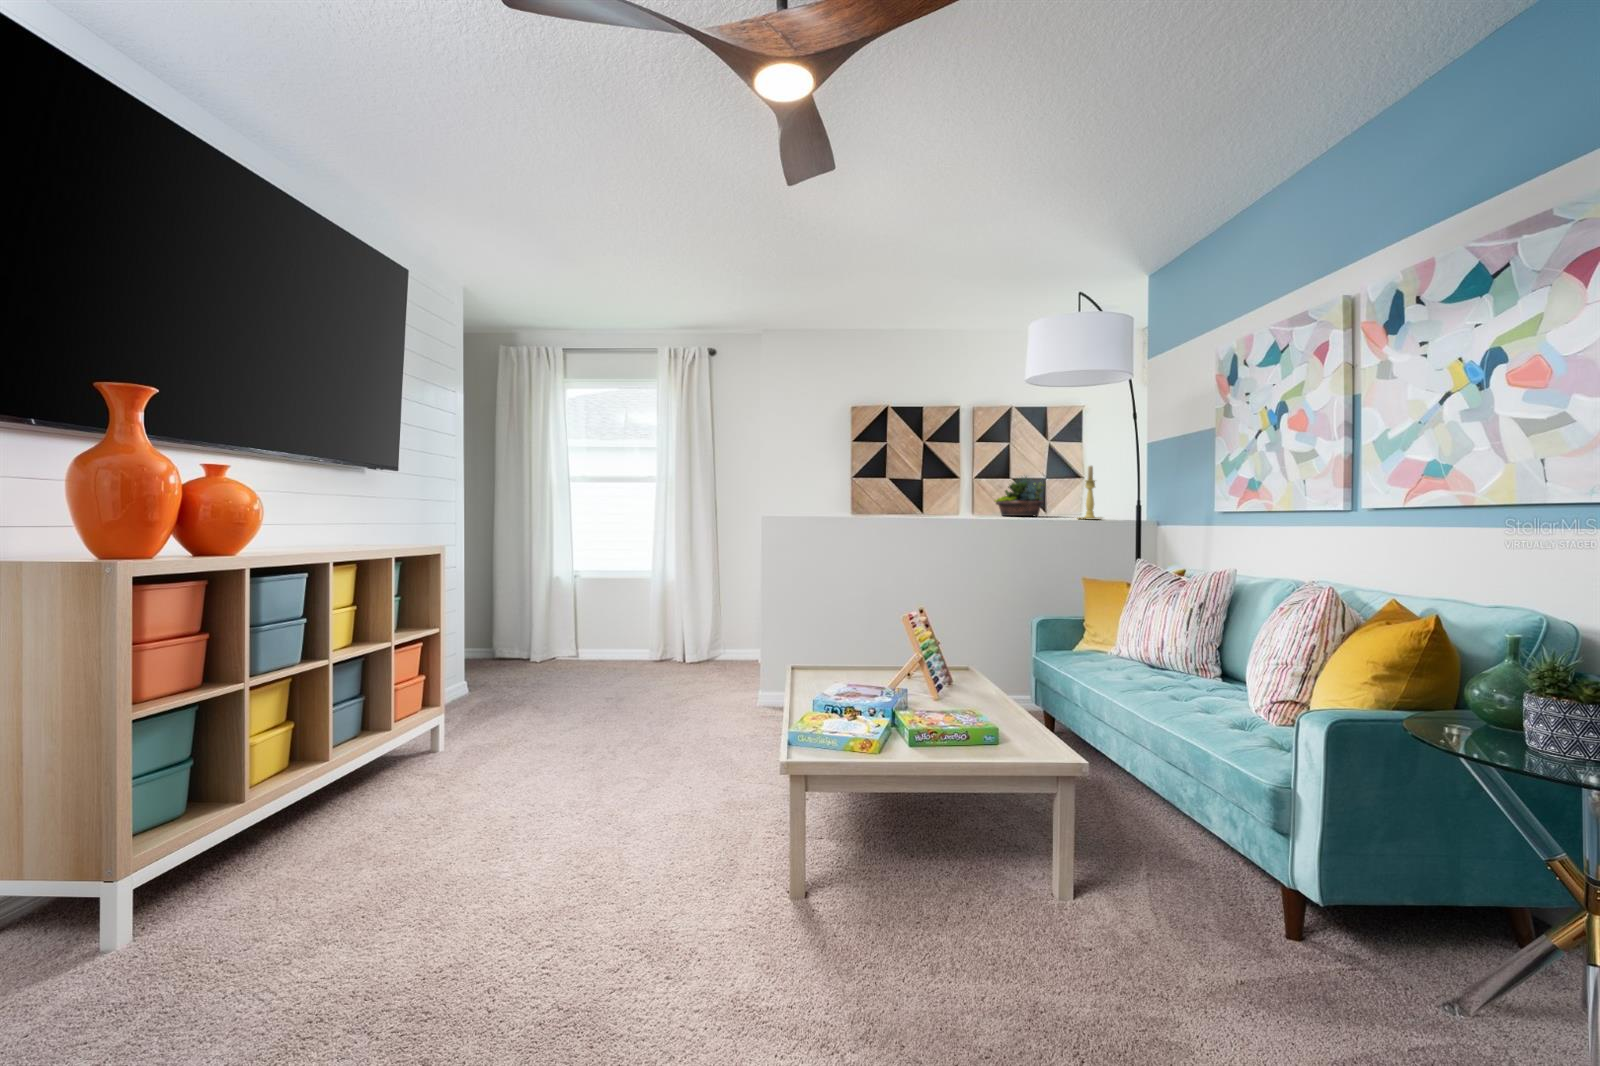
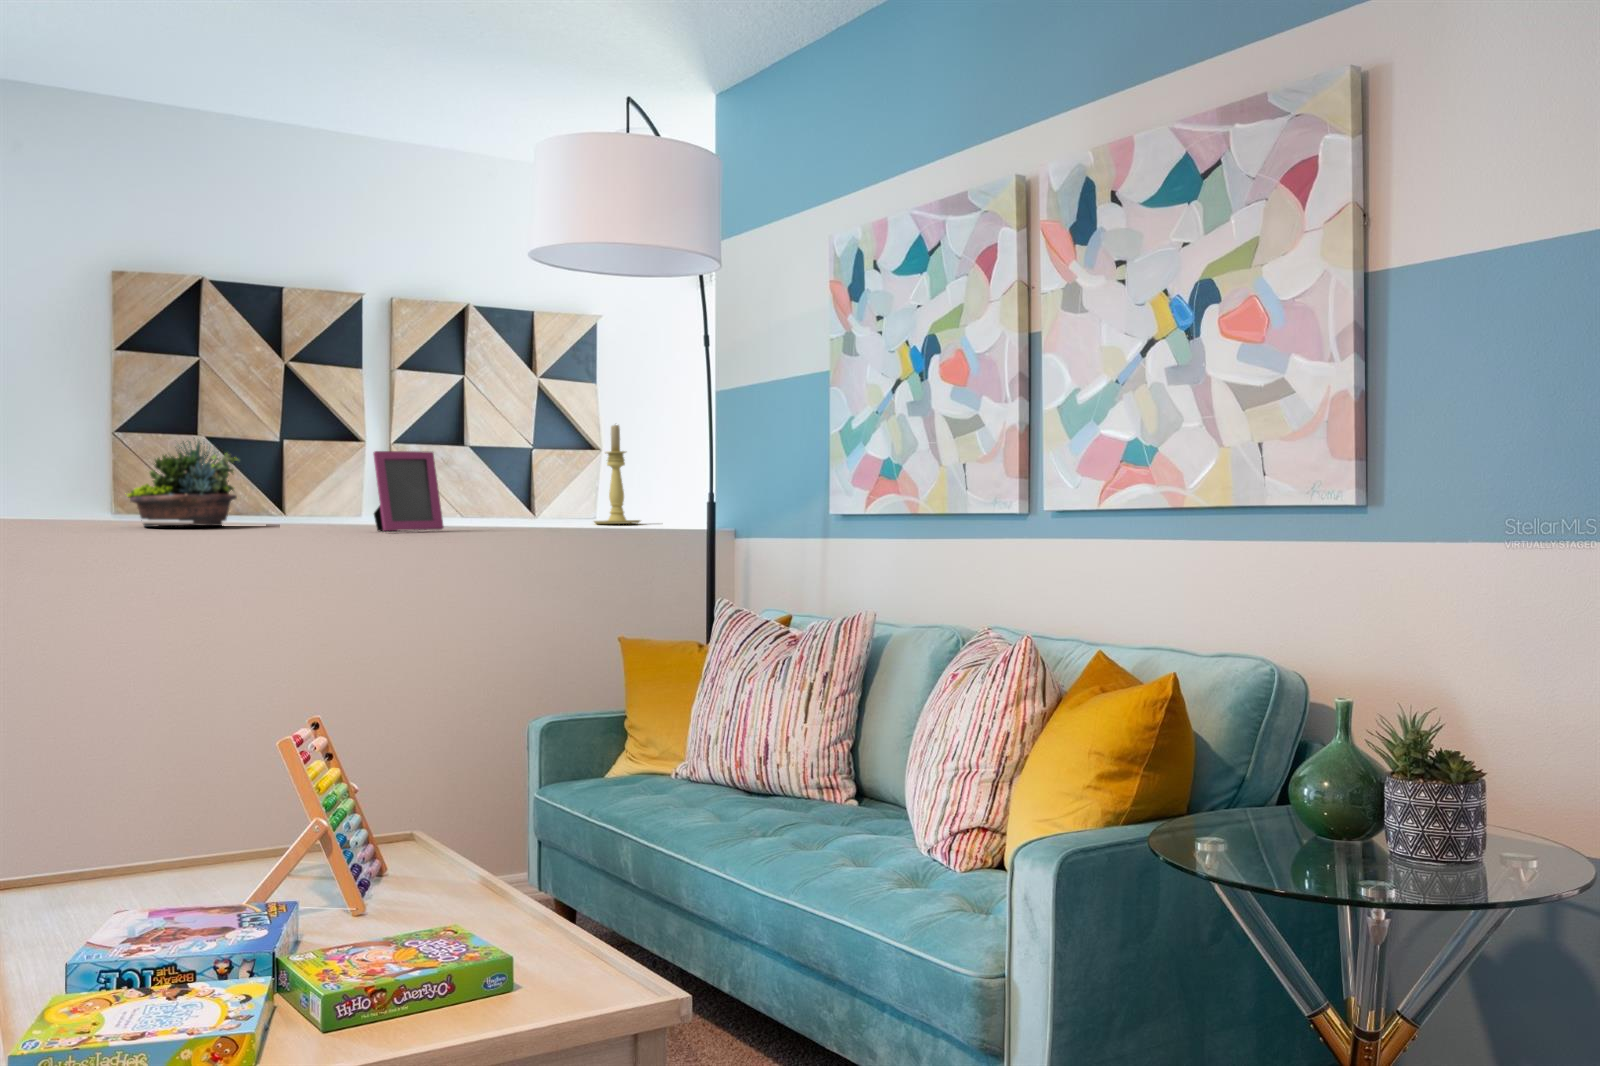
succulent planter: present [995,476,1045,516] -> present [127,438,239,527]
picture frame: none [958,478,993,519] -> present [374,451,443,531]

